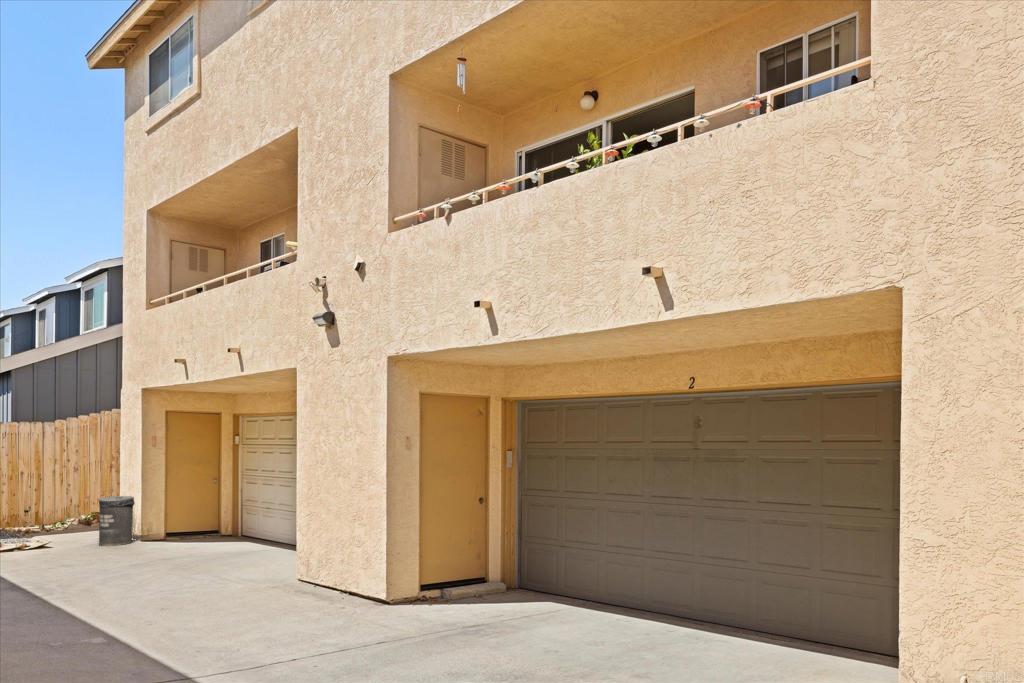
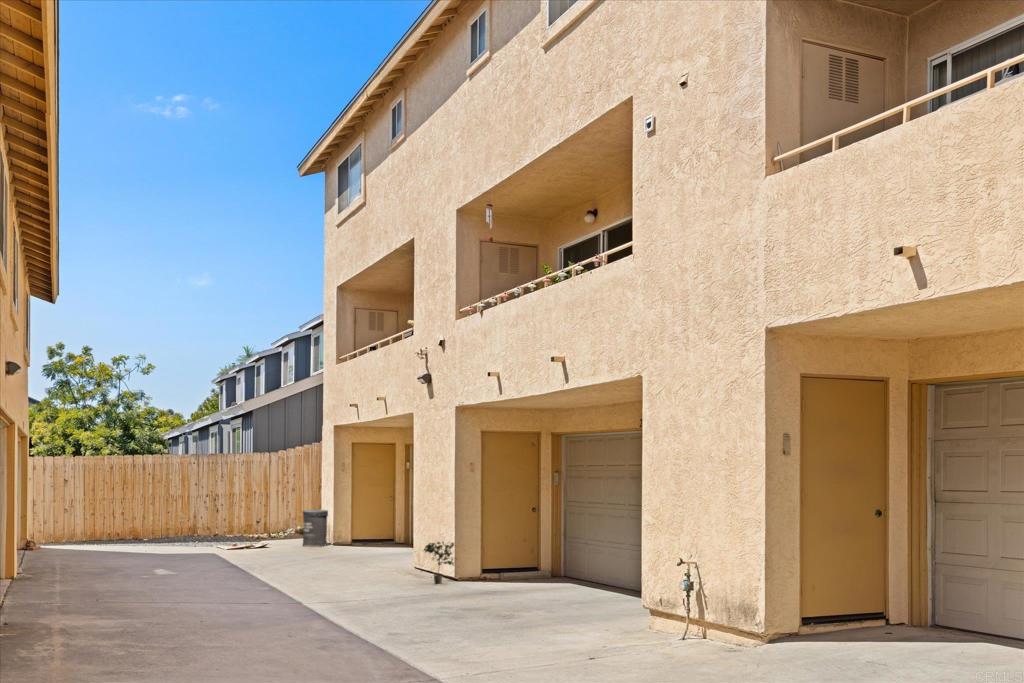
potted plant: none [342,554,392,618] -> present [424,542,454,584]

